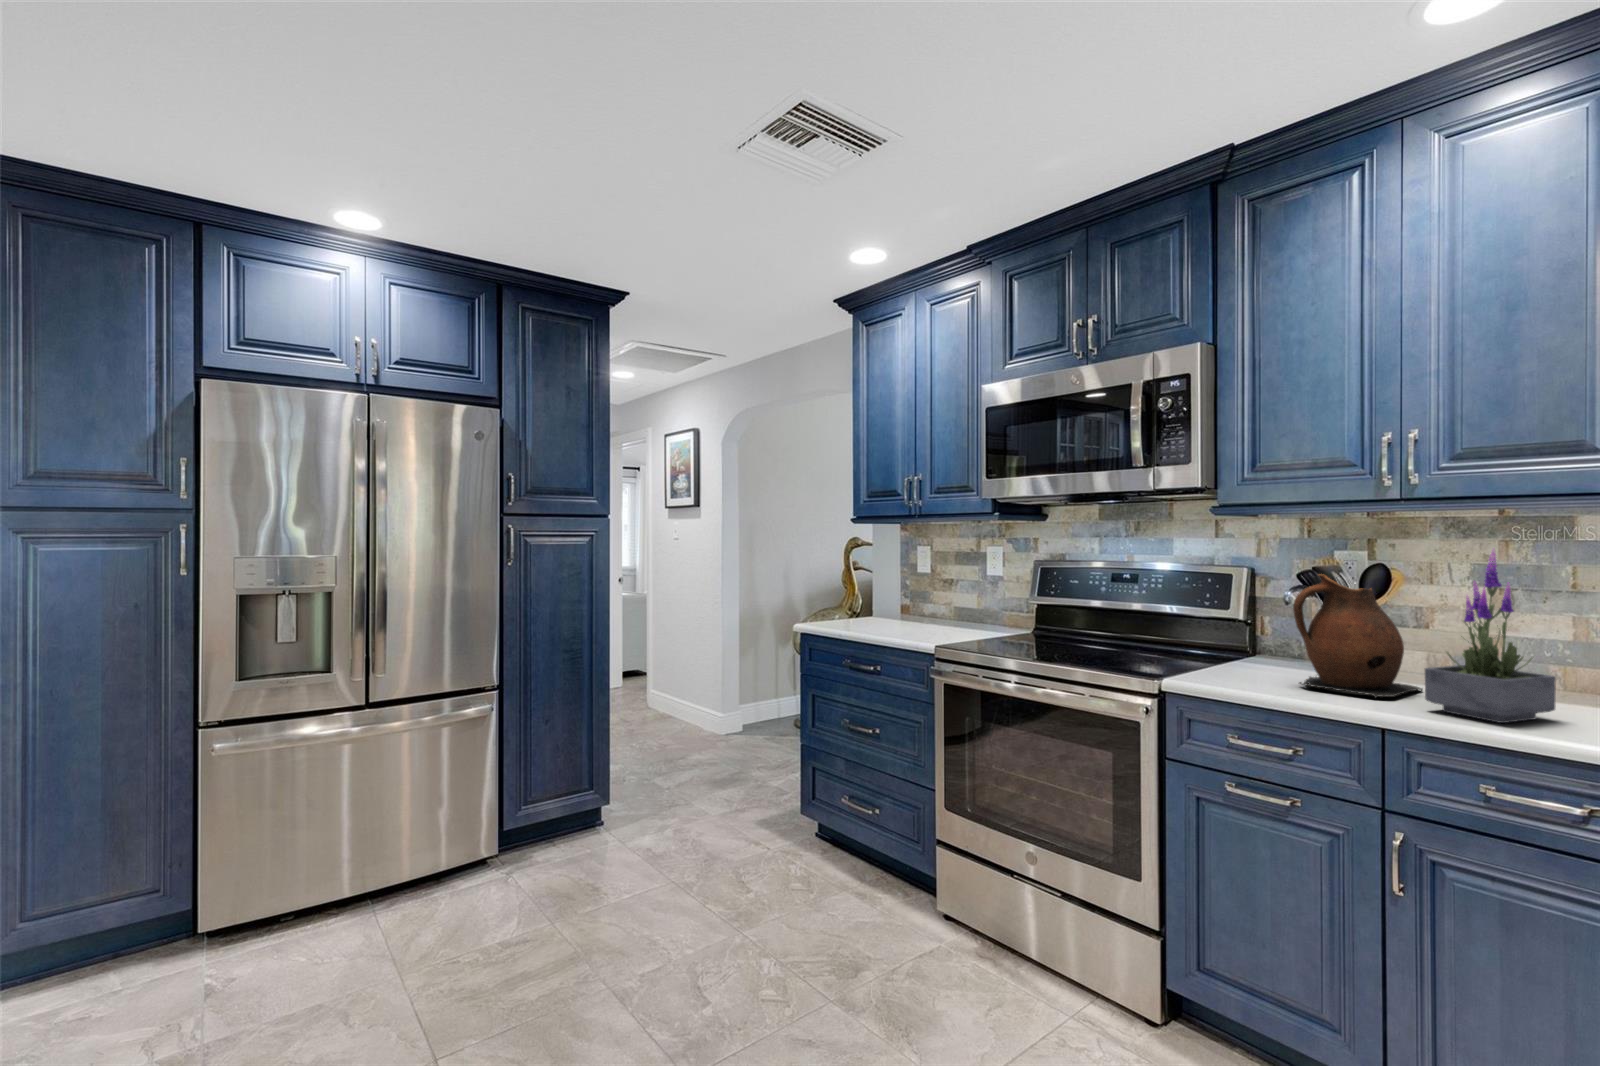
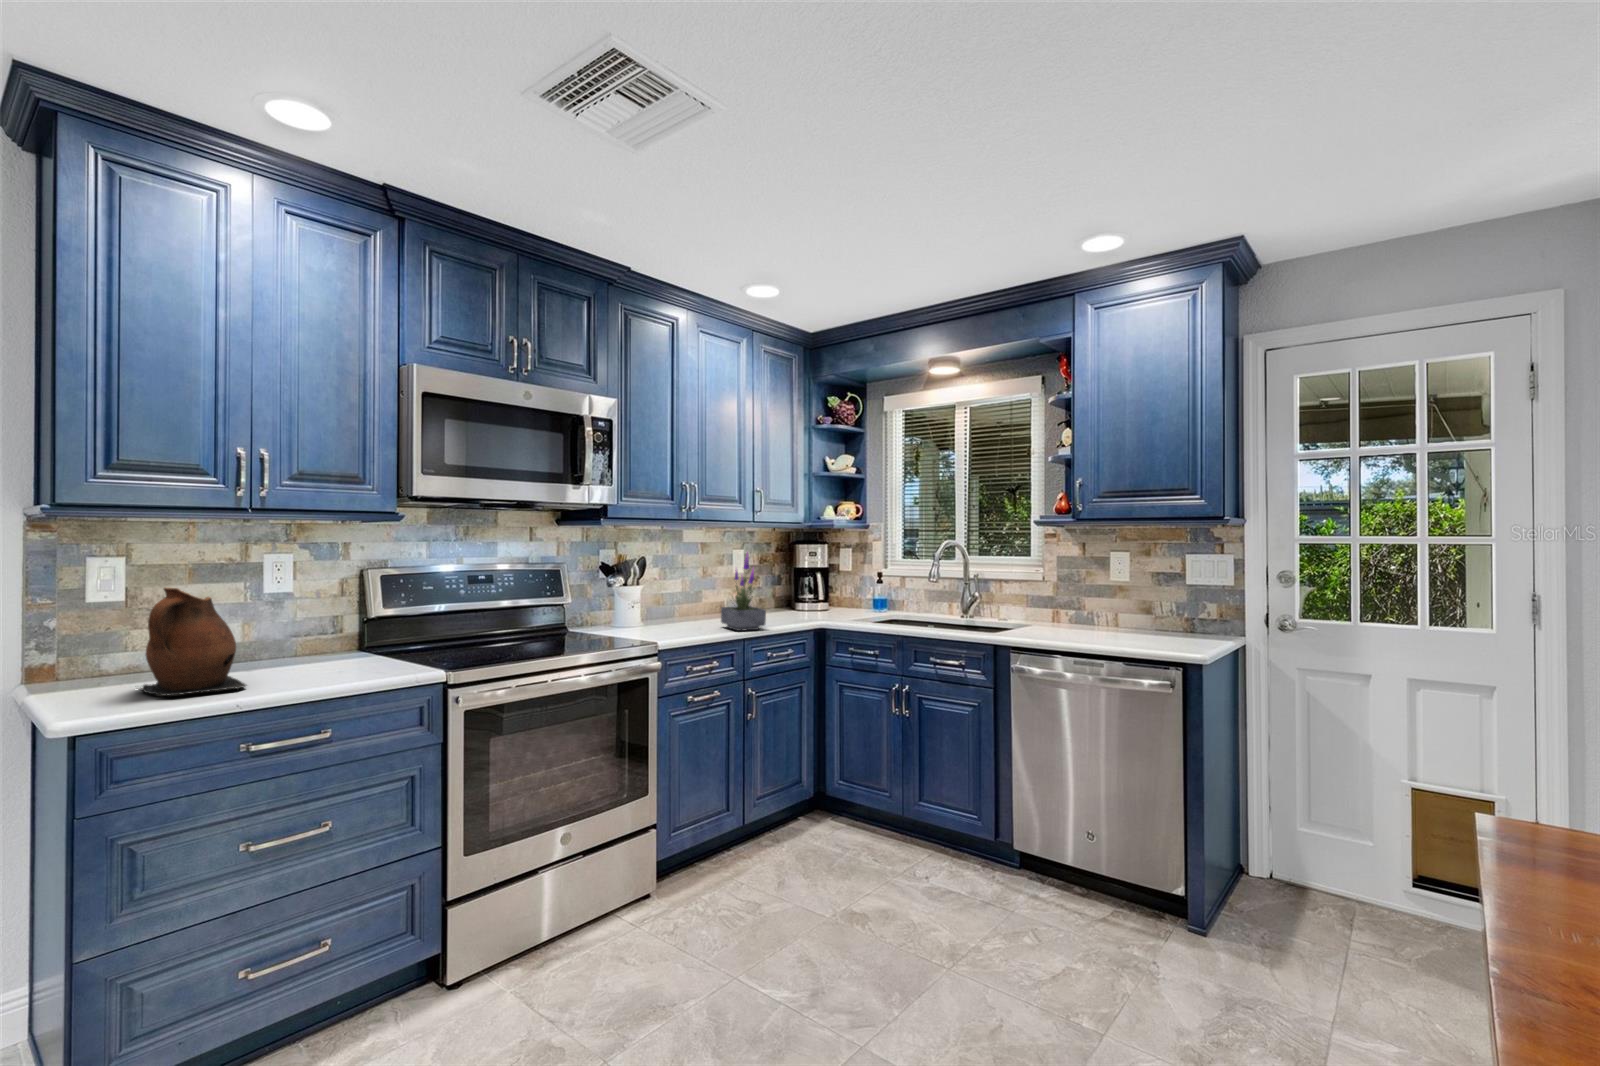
ceramic pitcher: present [1293,574,1423,698] -> present [141,588,246,696]

